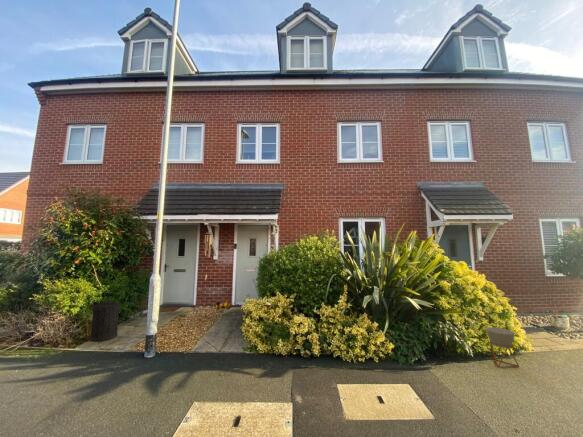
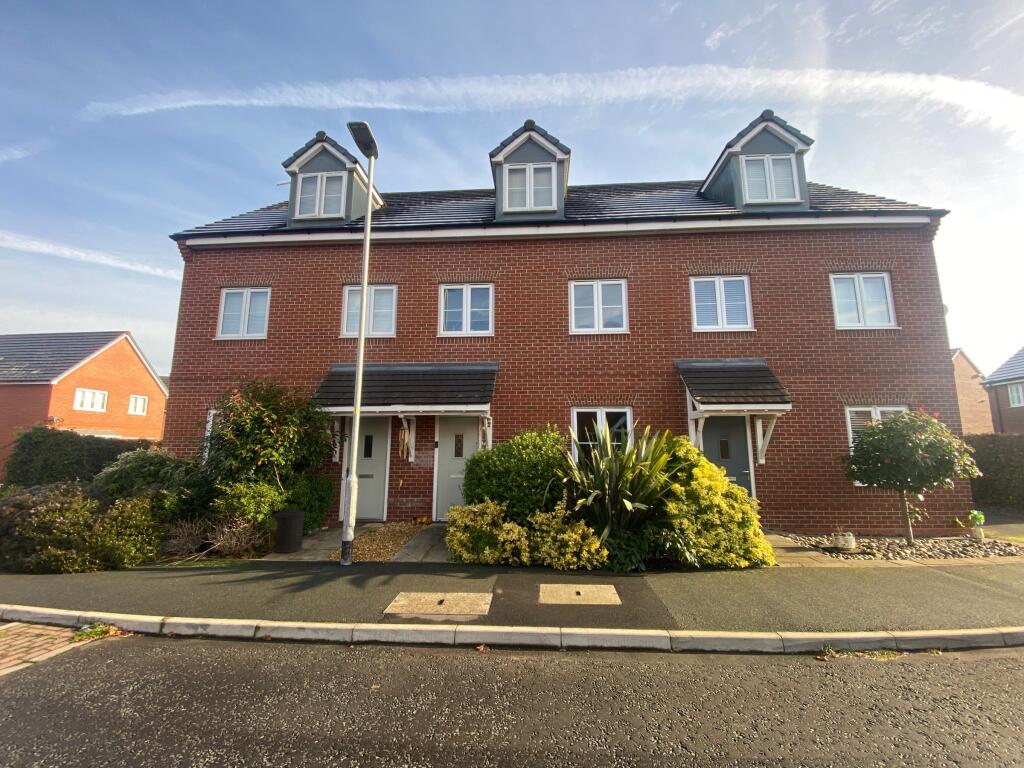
planter: present [486,328,519,367] -> none [715,536,747,577]

